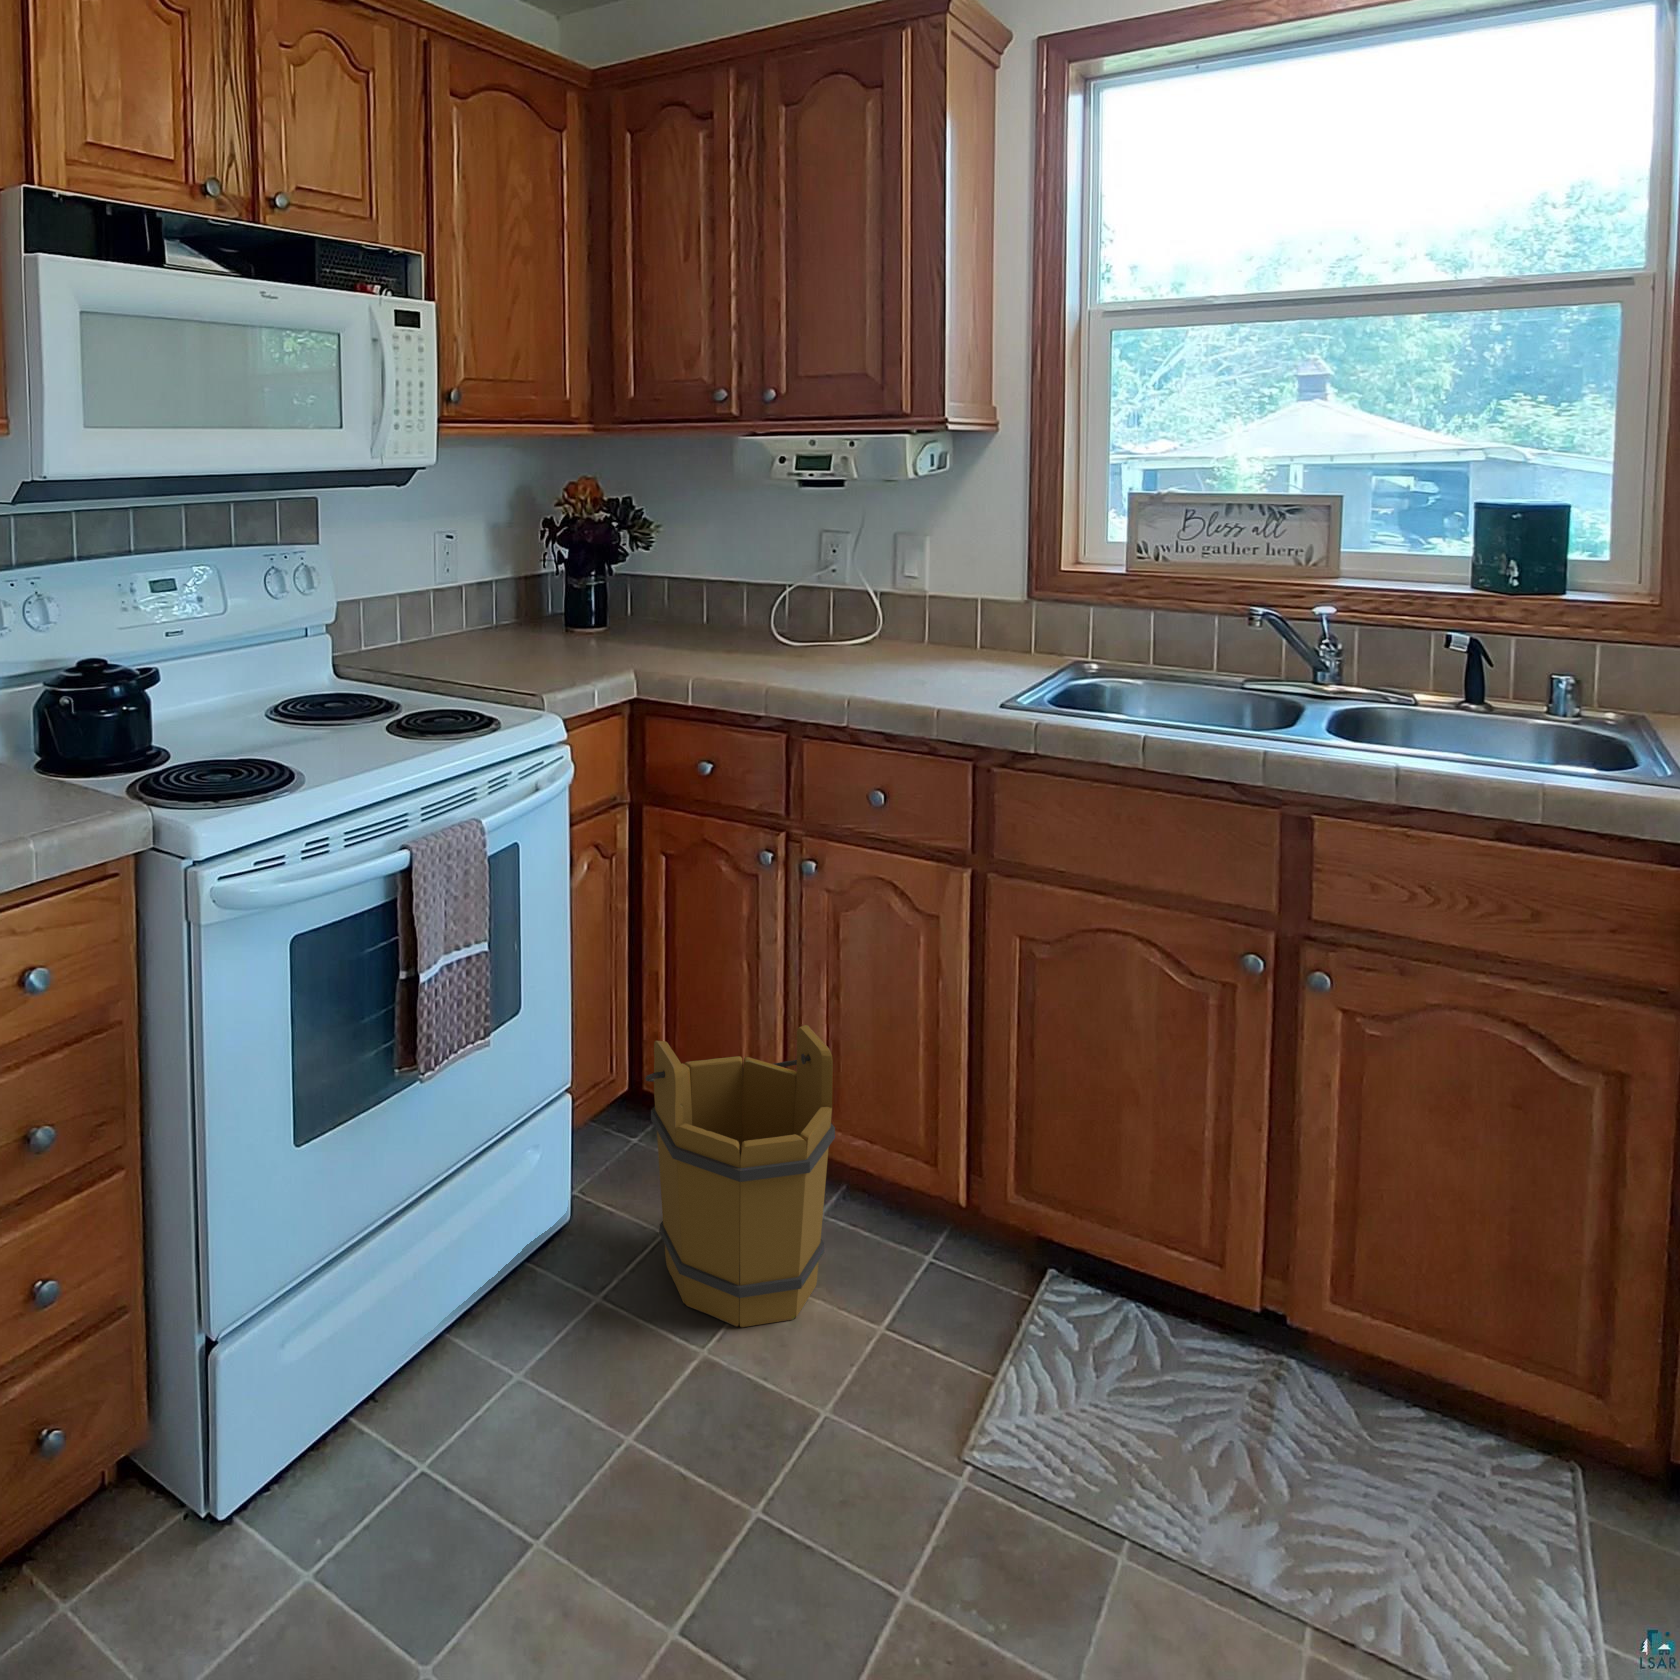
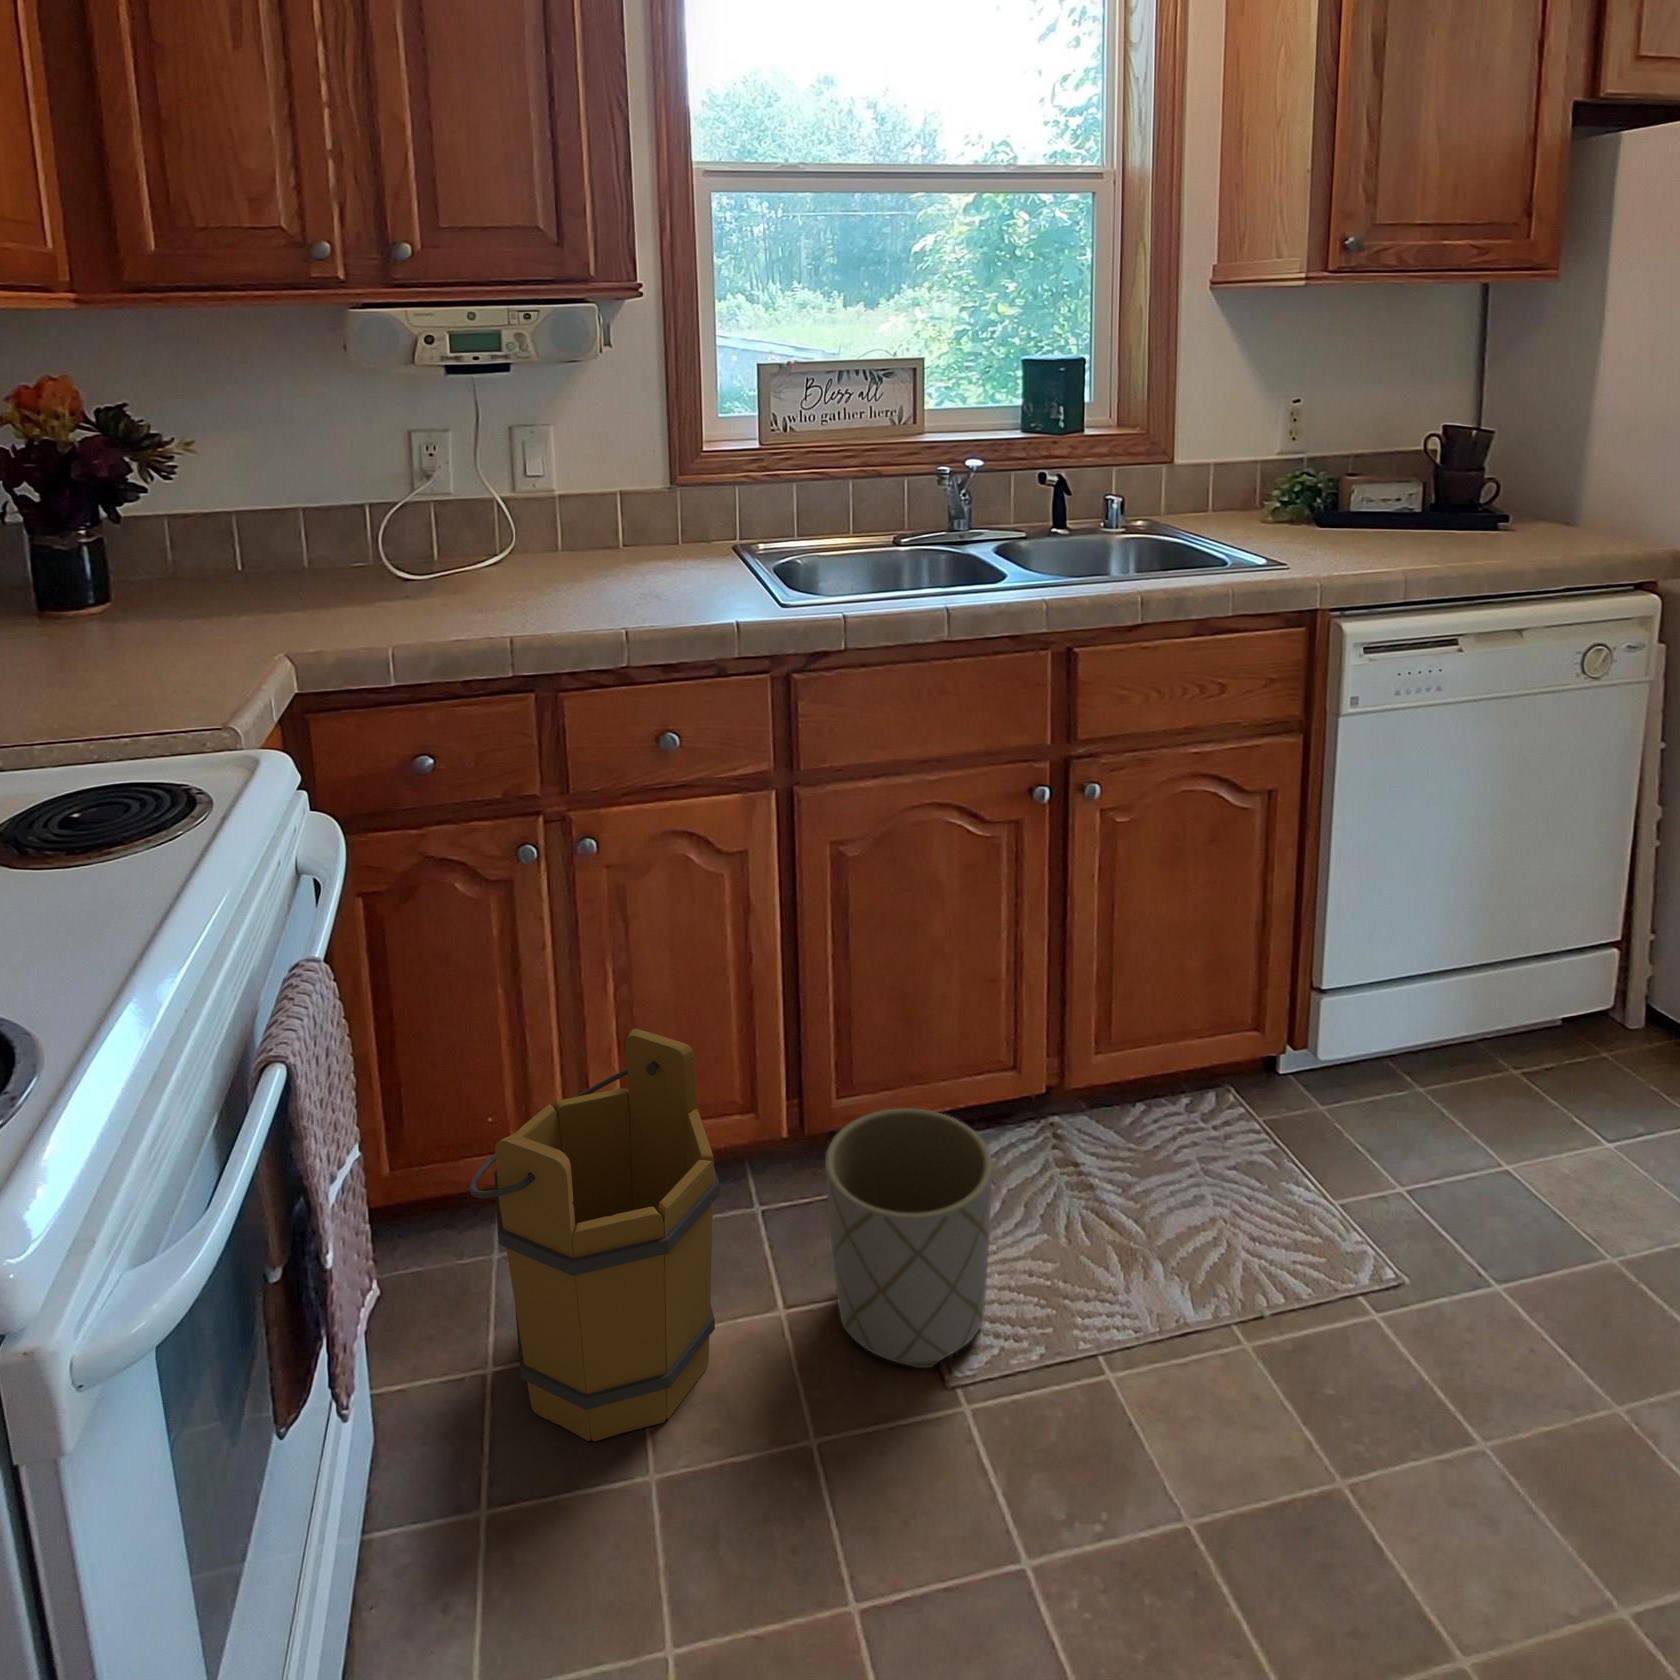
planter: none [905,1193,1072,1441] -> present [825,1108,993,1368]

